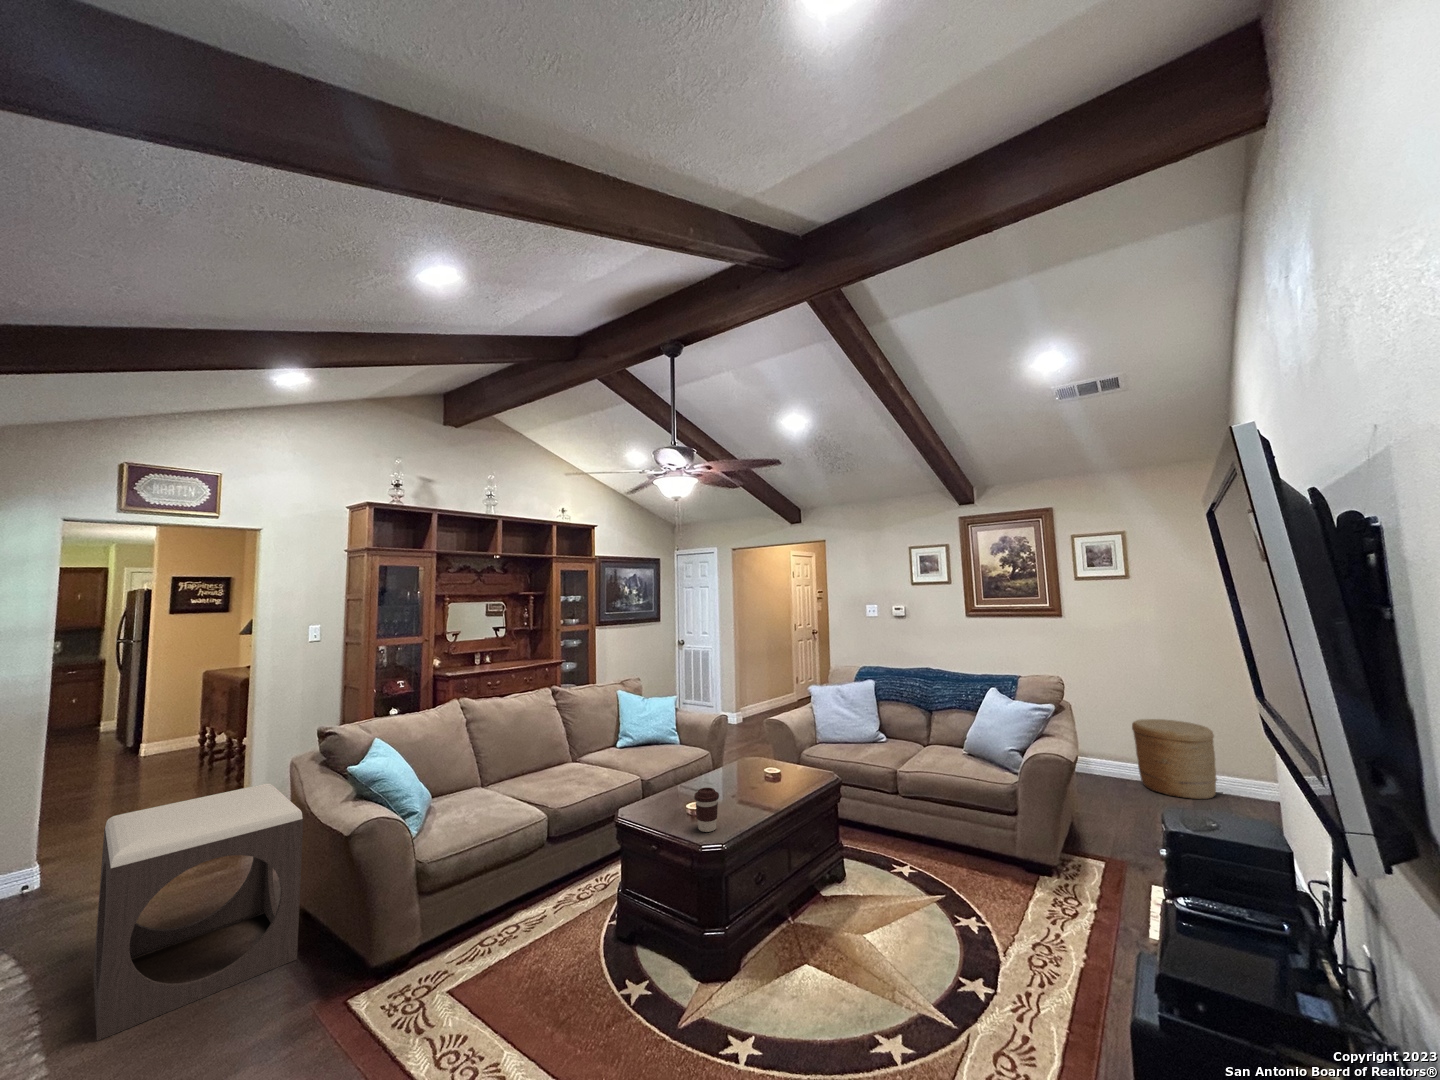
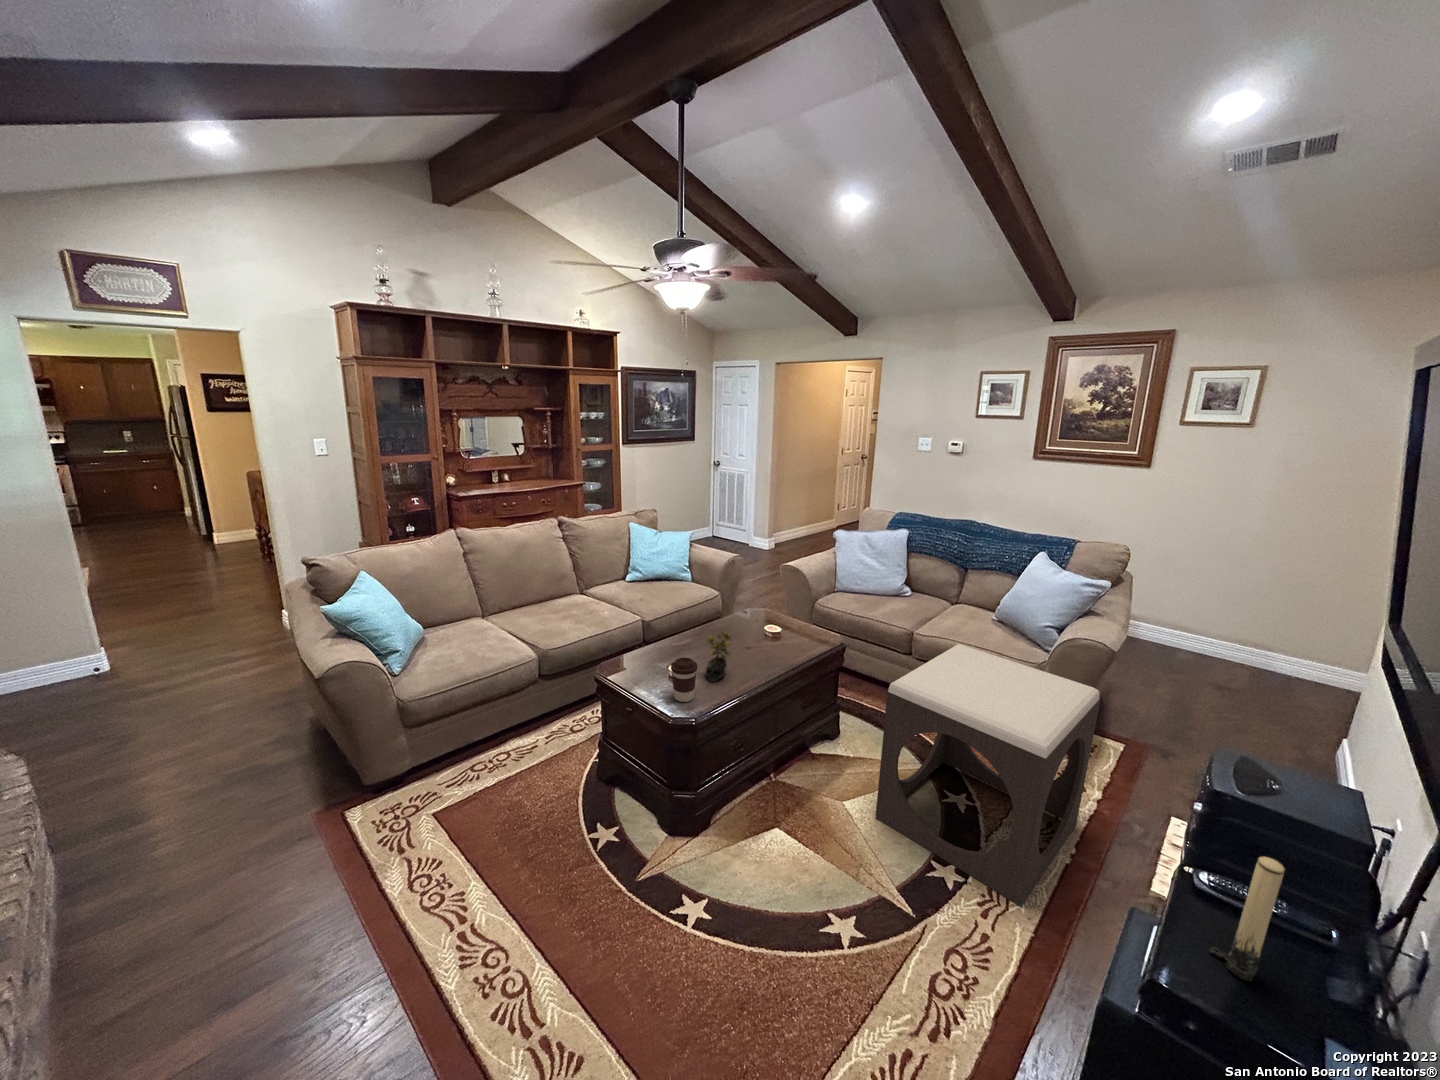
woven basket: present [1132,719,1217,799] -> none [1195,591,1301,682]
succulent plant: none [718,765,745,815] -> present [704,633,731,682]
footstool: present [93,783,303,1041] -> present [875,644,1100,906]
candle: none [1203,851,1242,971] -> present [1209,857,1285,981]

